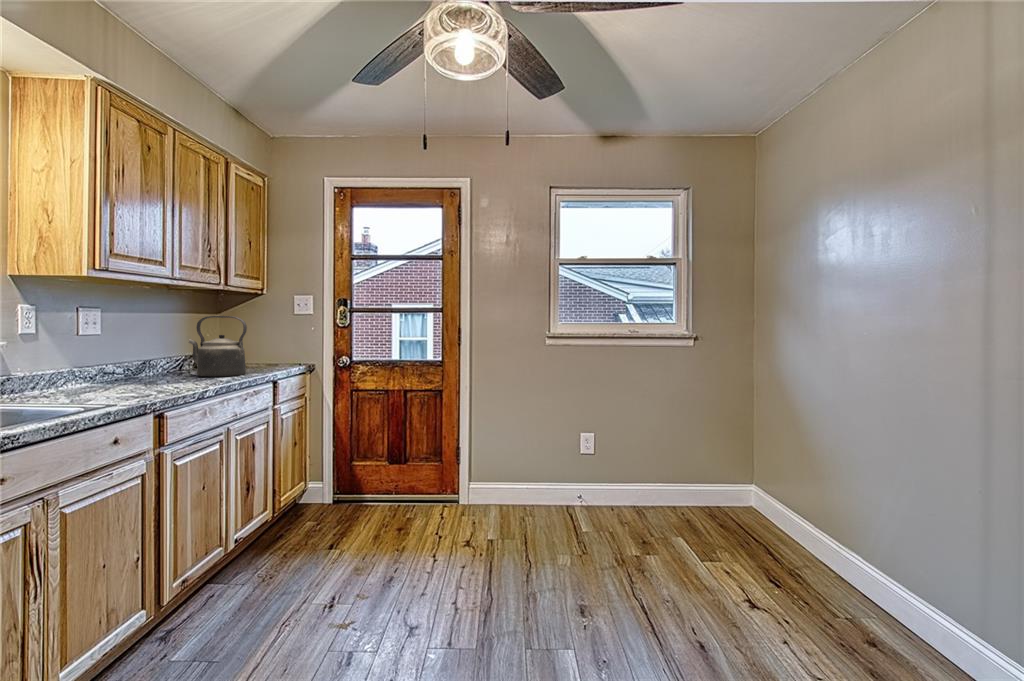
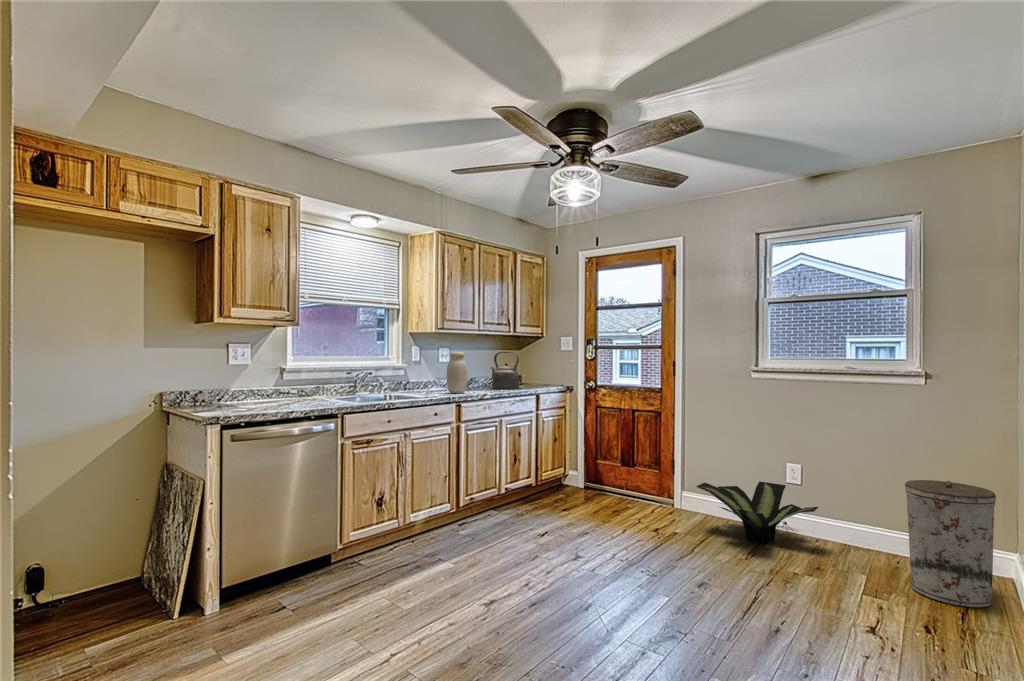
jar: none [119,316,167,393] -> present [447,352,467,393]
trash can: none [732,443,807,562] -> present [905,480,996,608]
potted plant: none [515,461,641,537] -> present [696,482,818,543]

